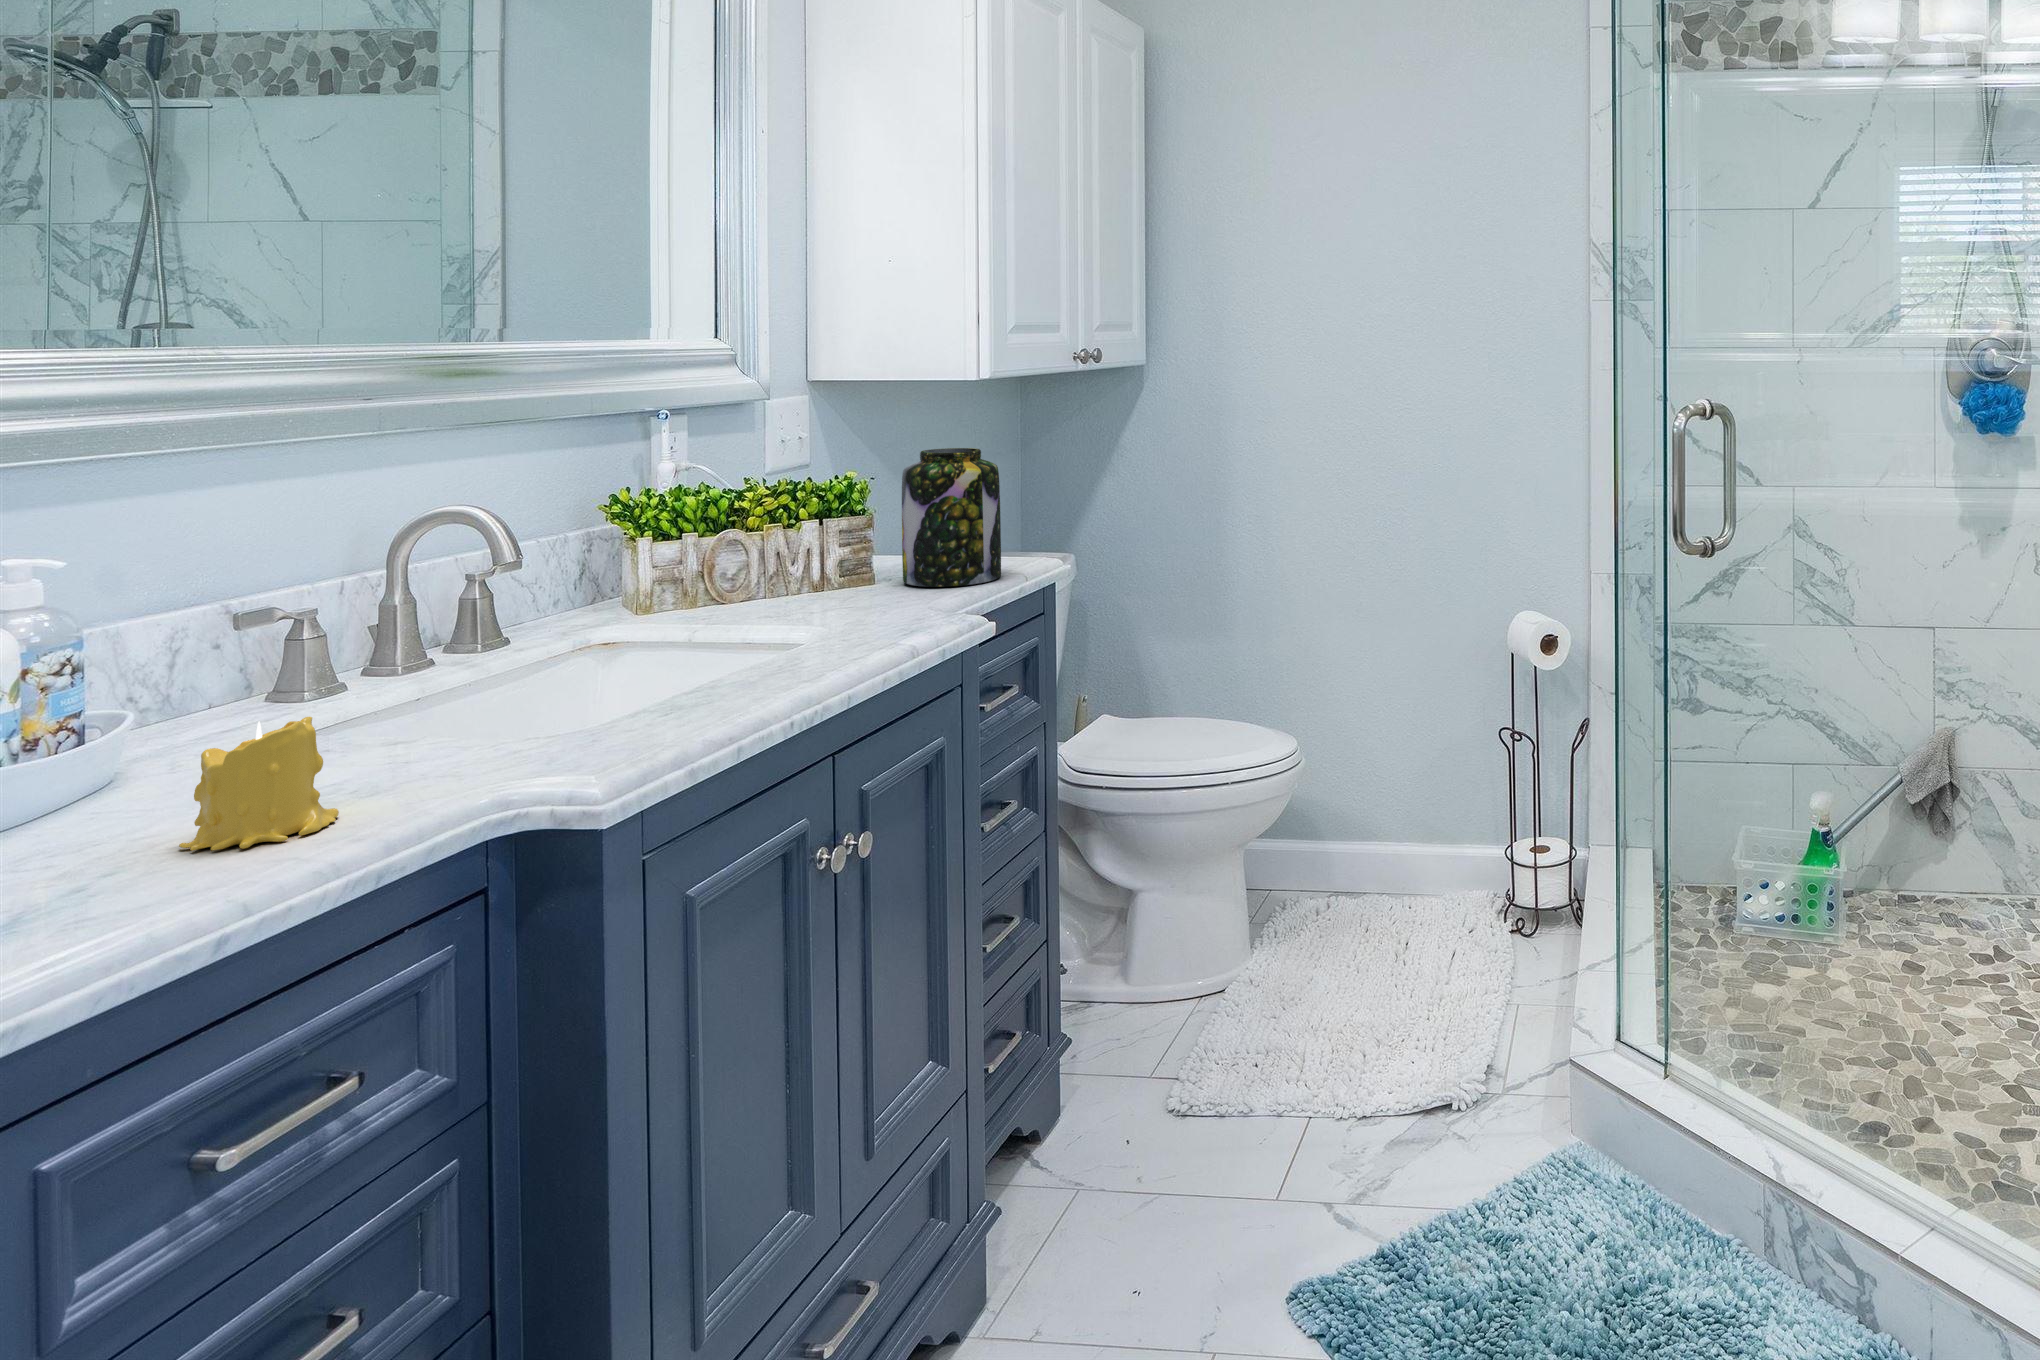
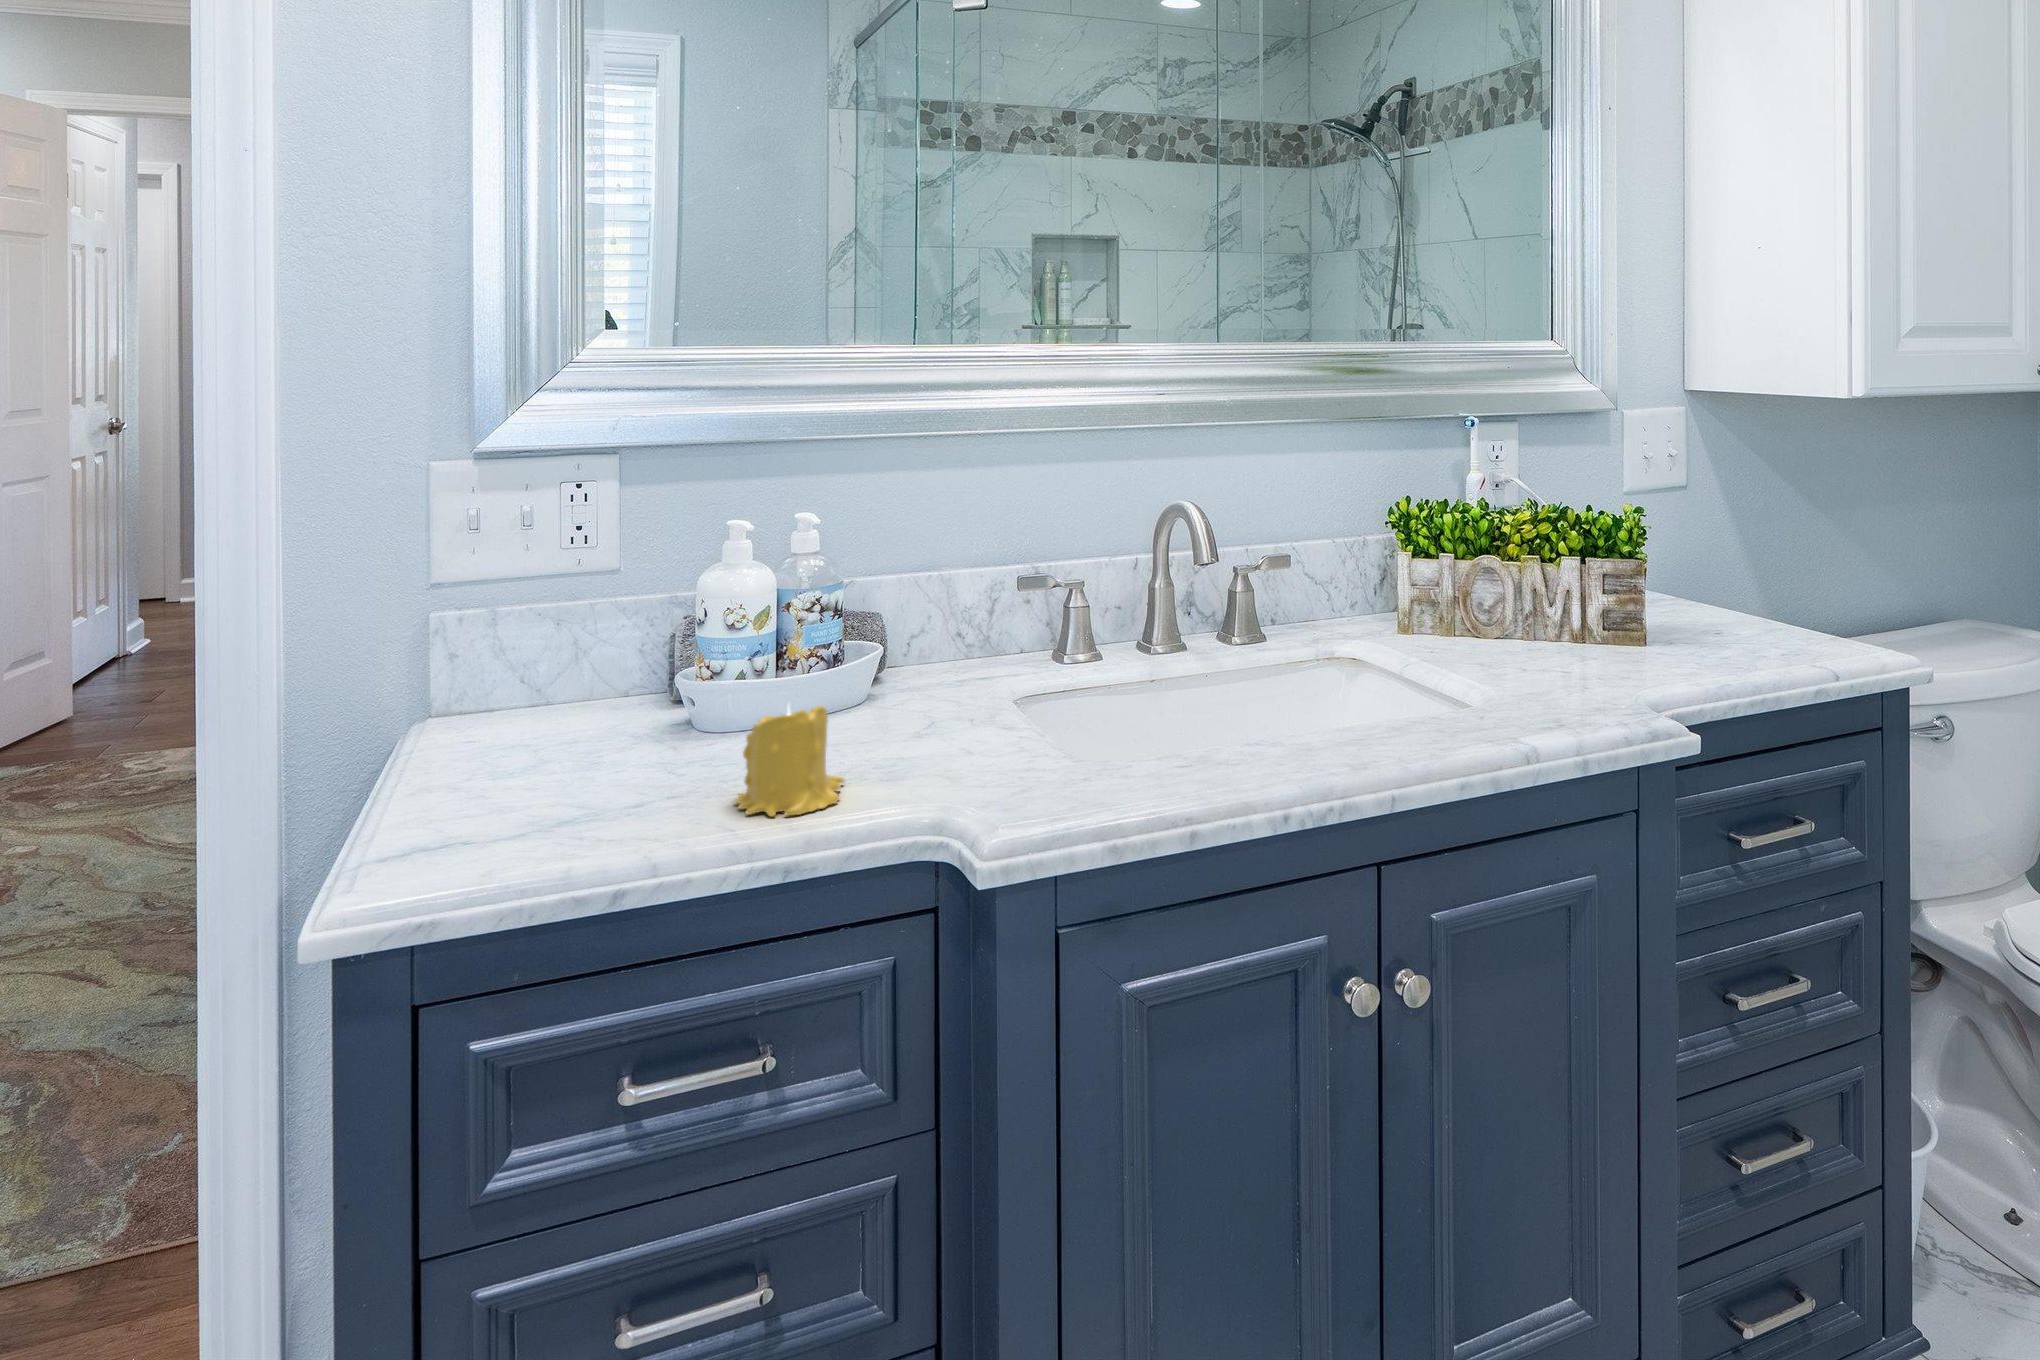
jar: present [902,448,1001,587] -> none [1668,491,1785,671]

